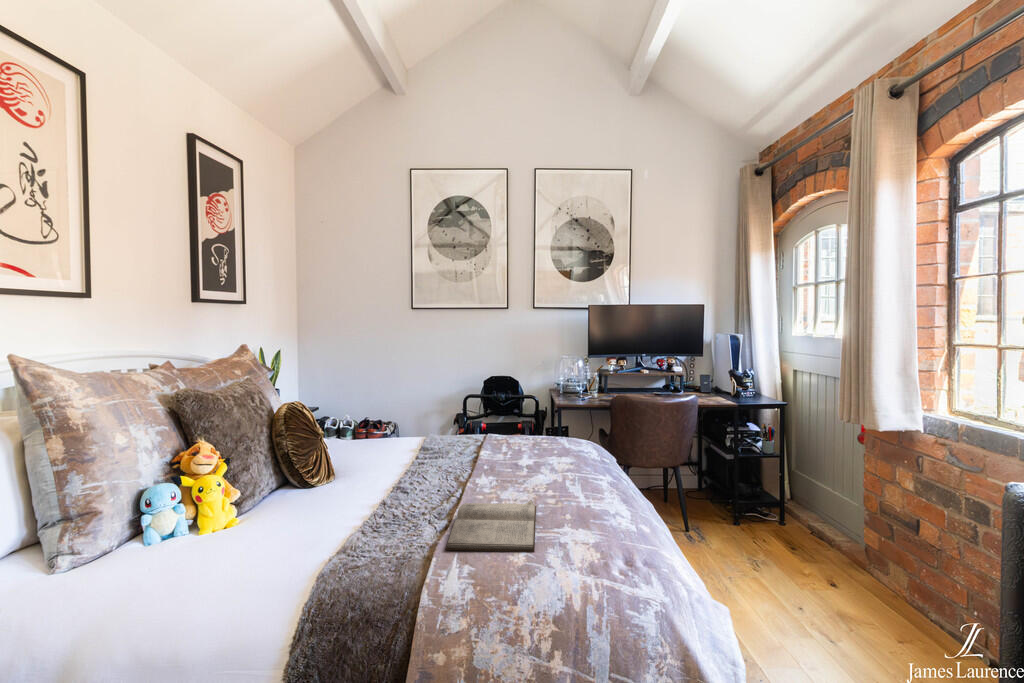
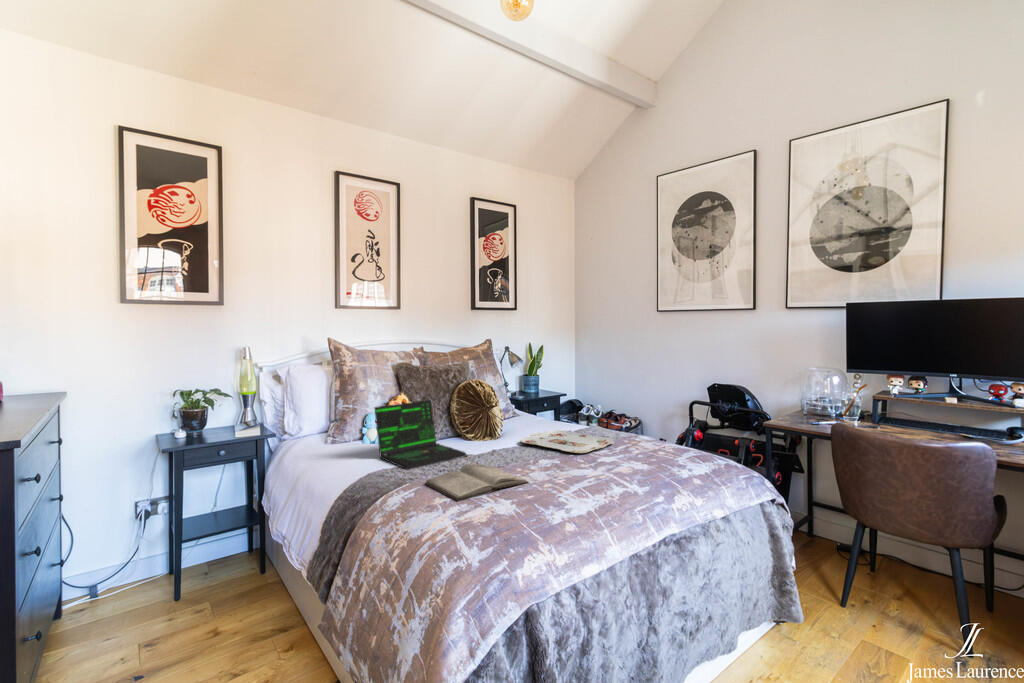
laptop: none [256,438,393,546] -> present [375,400,467,470]
serving tray: none [407,445,504,469] -> present [520,430,614,453]

